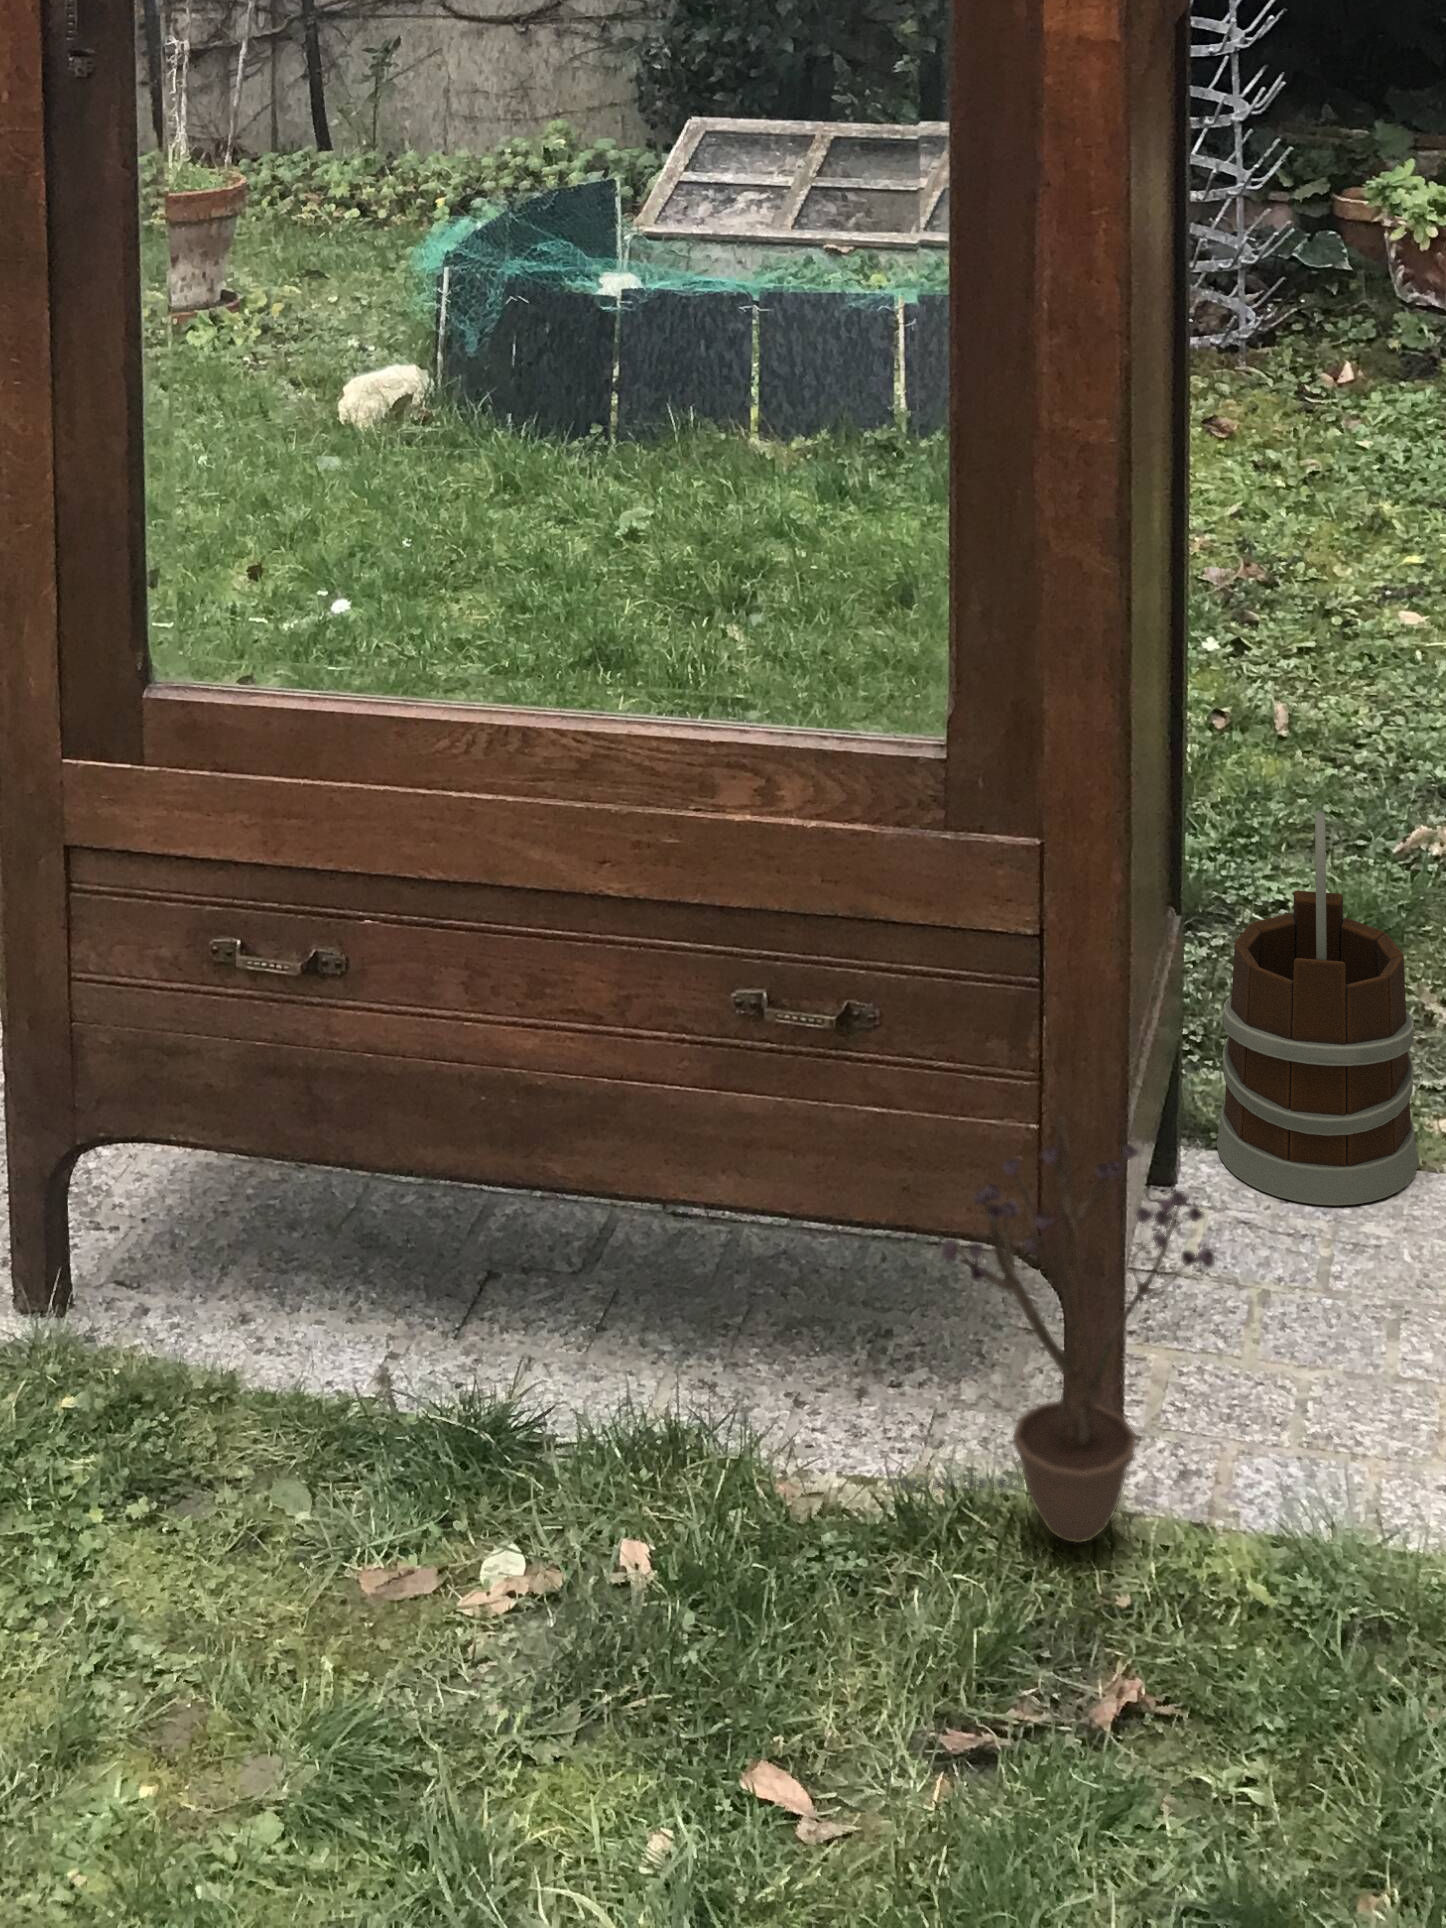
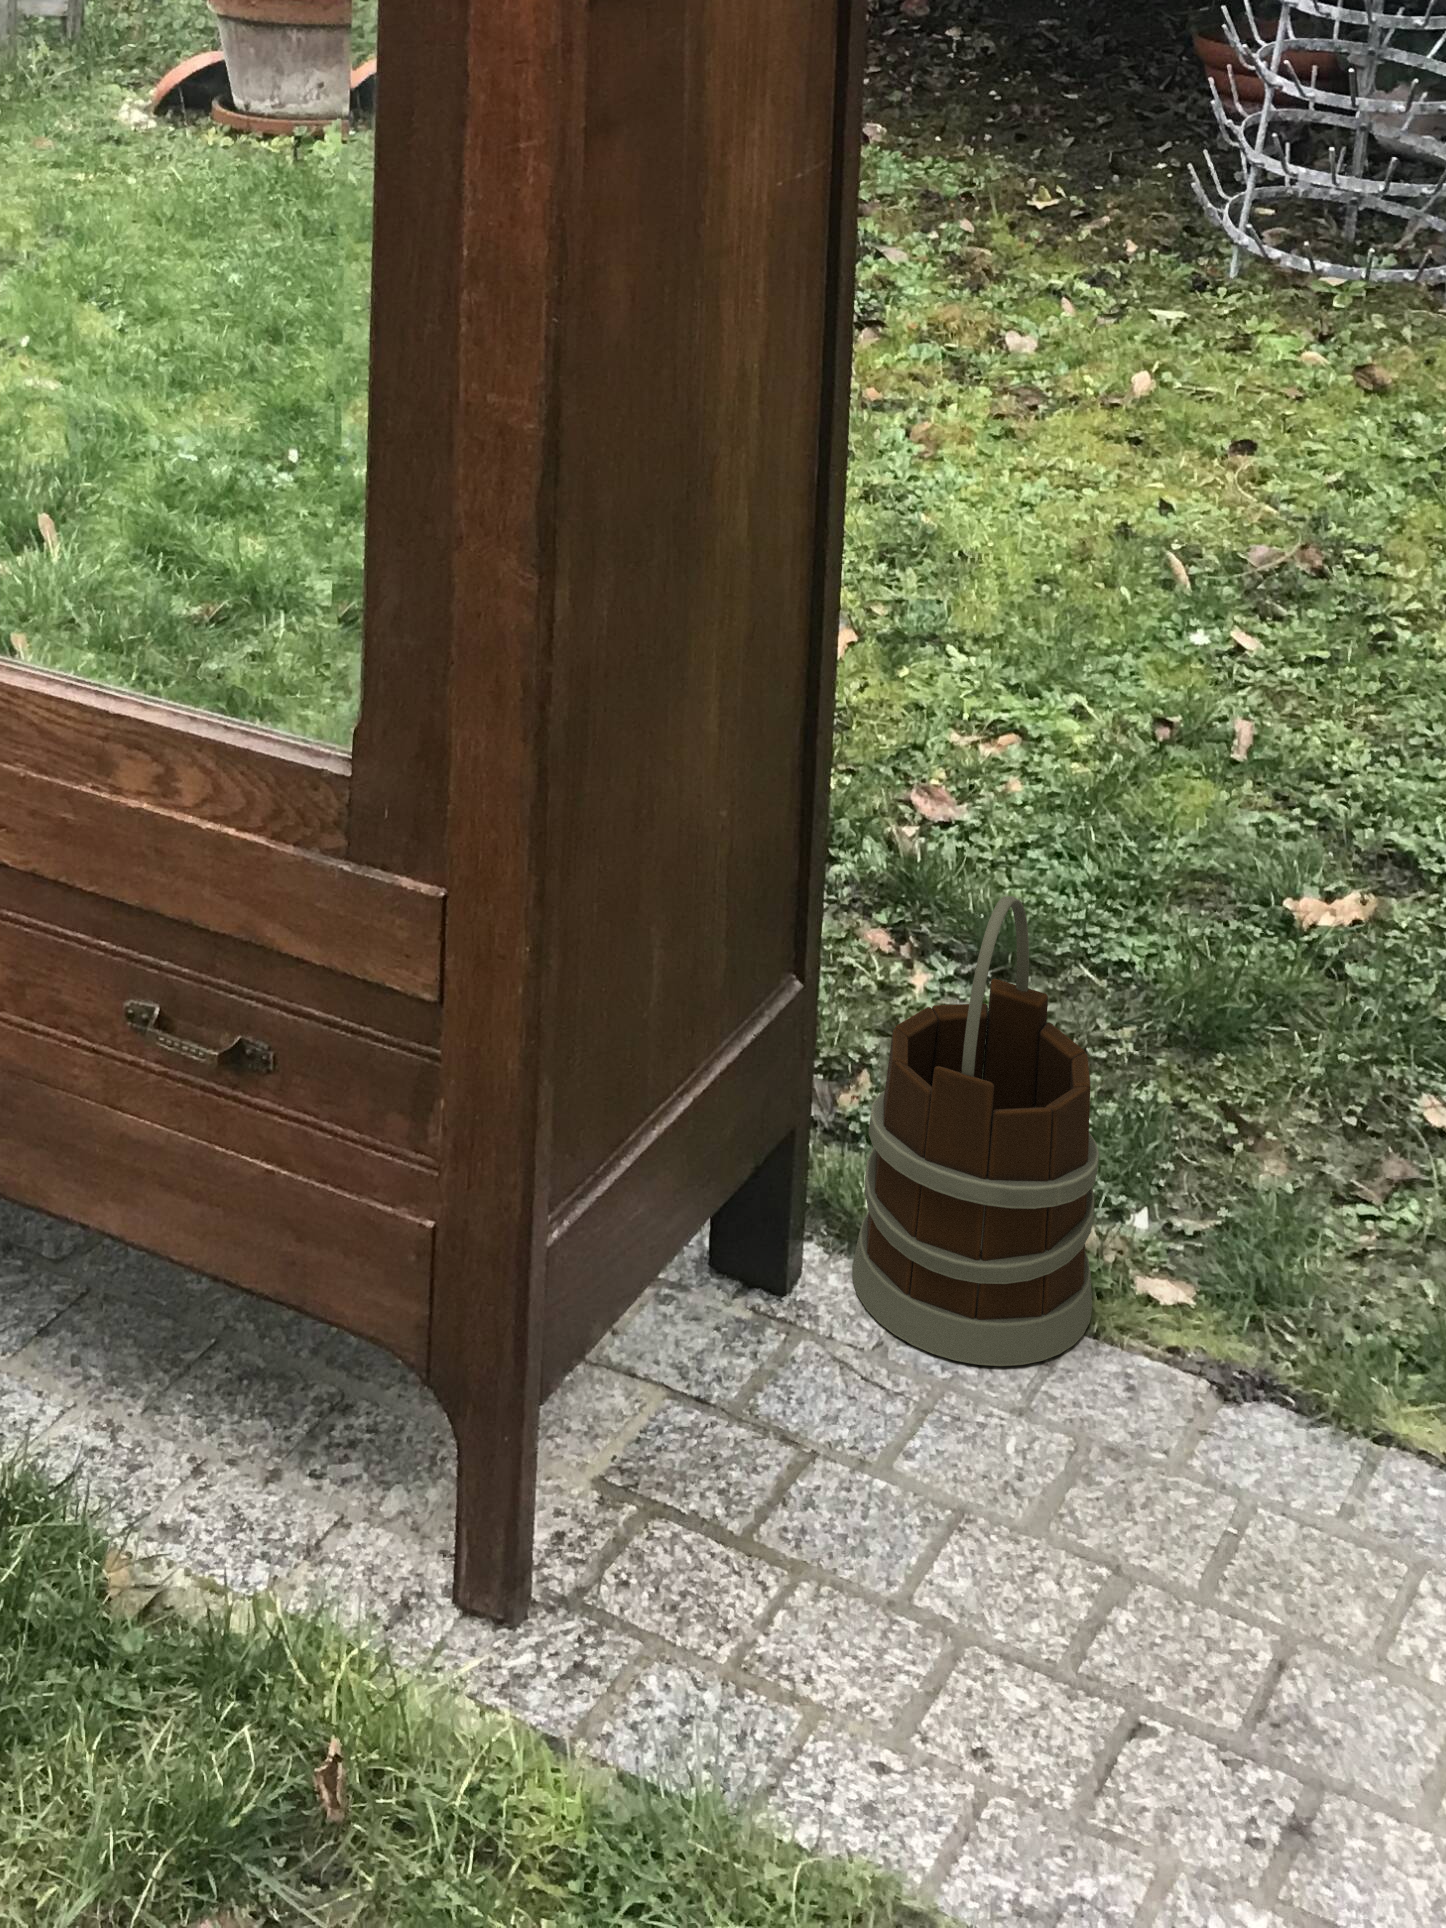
decorative plant: present [888,1117,1215,1543] -> none [223,1229,588,1712]

